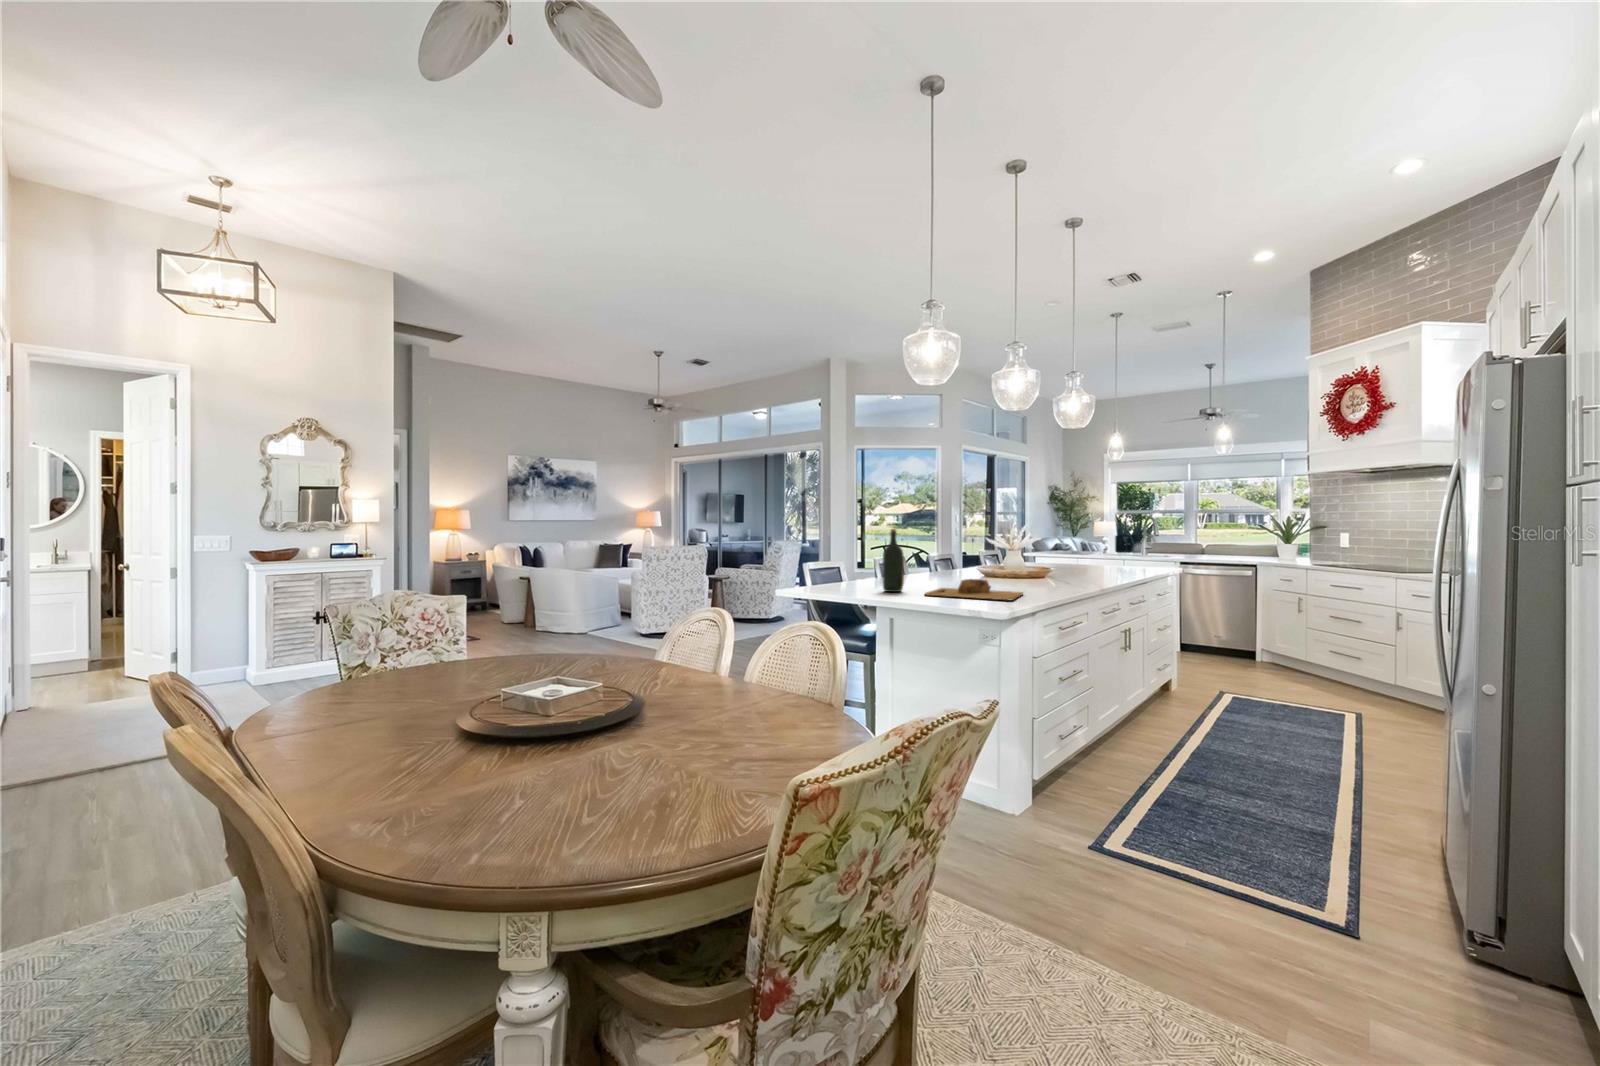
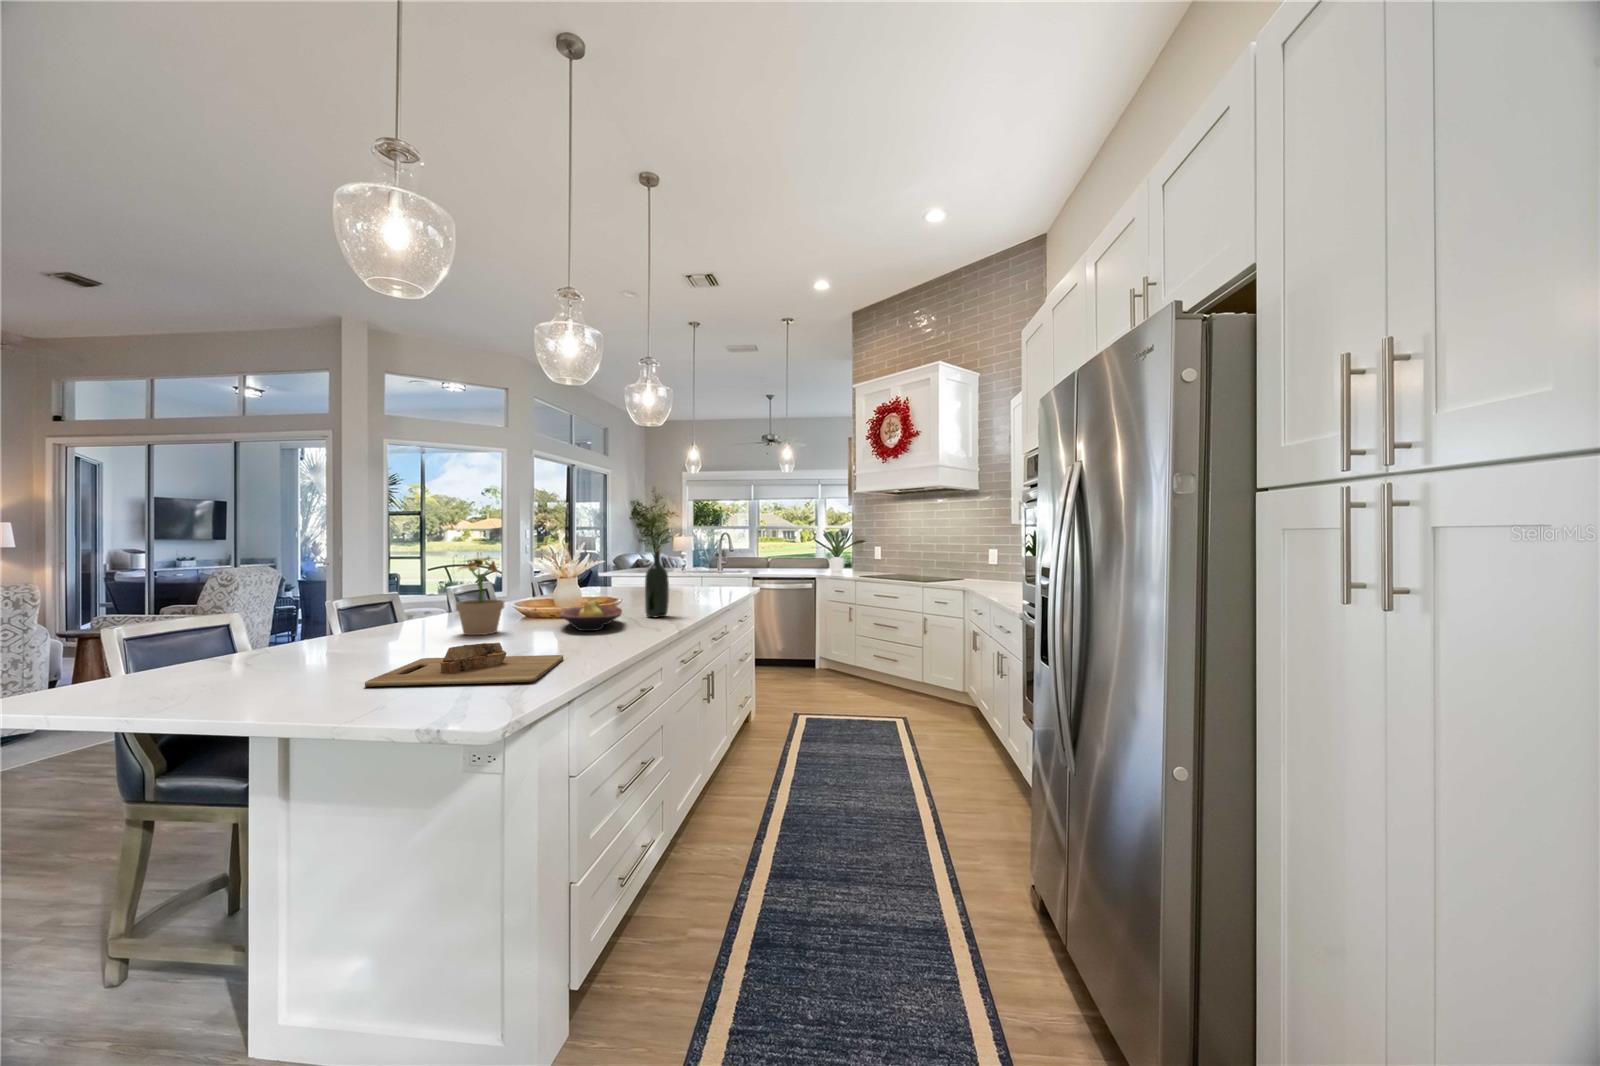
potted plant: none [947,528,976,582] -> present [456,554,504,635]
wine bottle: present [882,529,904,592] -> present [645,549,669,617]
fruit bowl: none [1011,562,1056,584] -> present [560,598,622,631]

